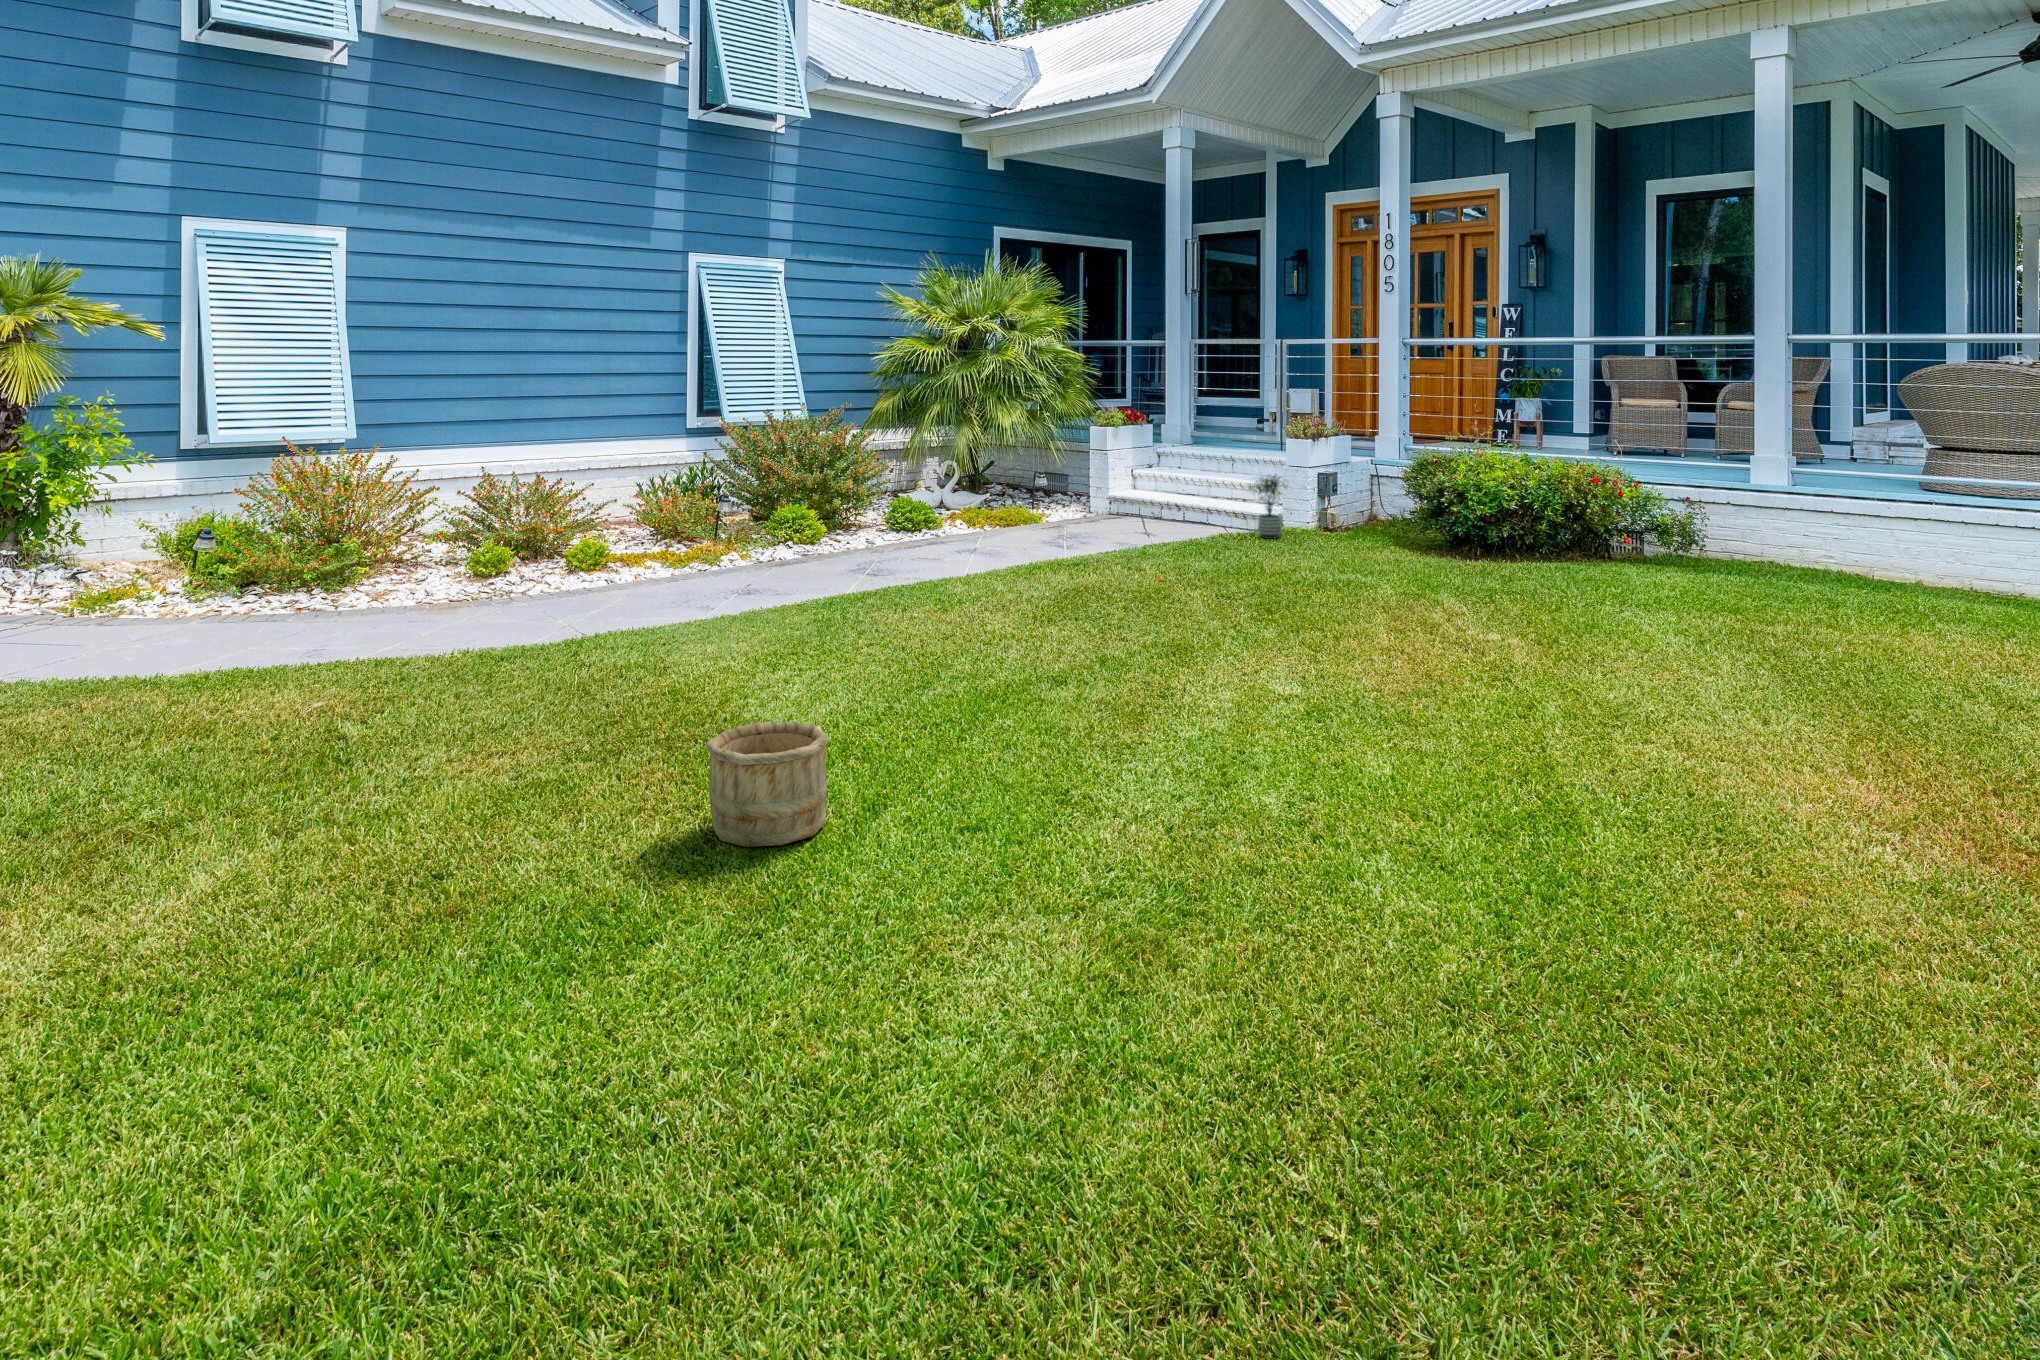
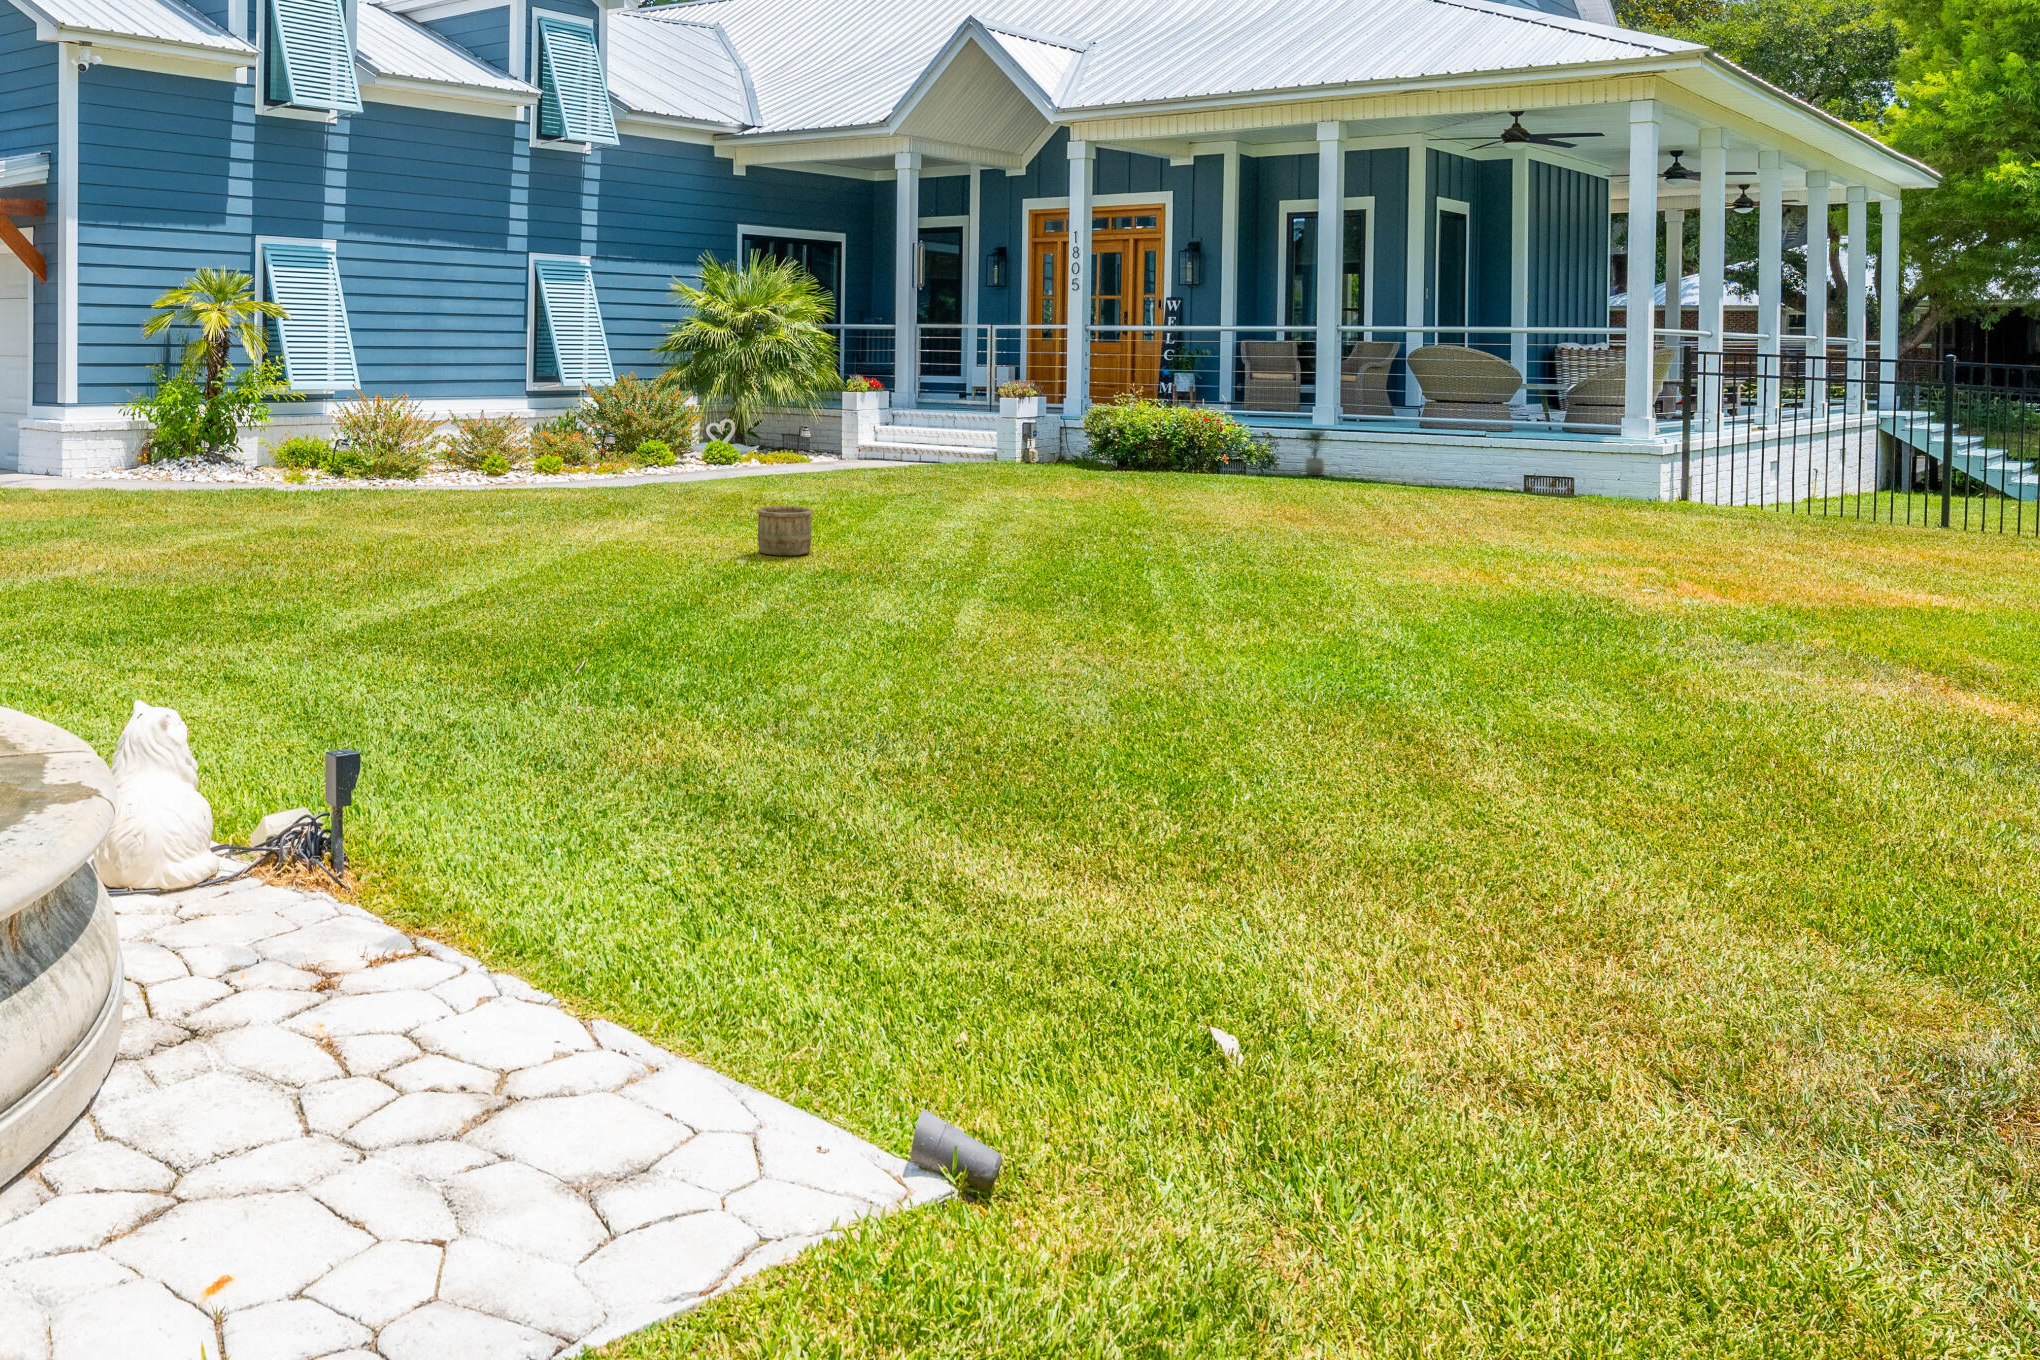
potted plant: present [1248,474,1286,539] -> present [1296,428,1328,476]

